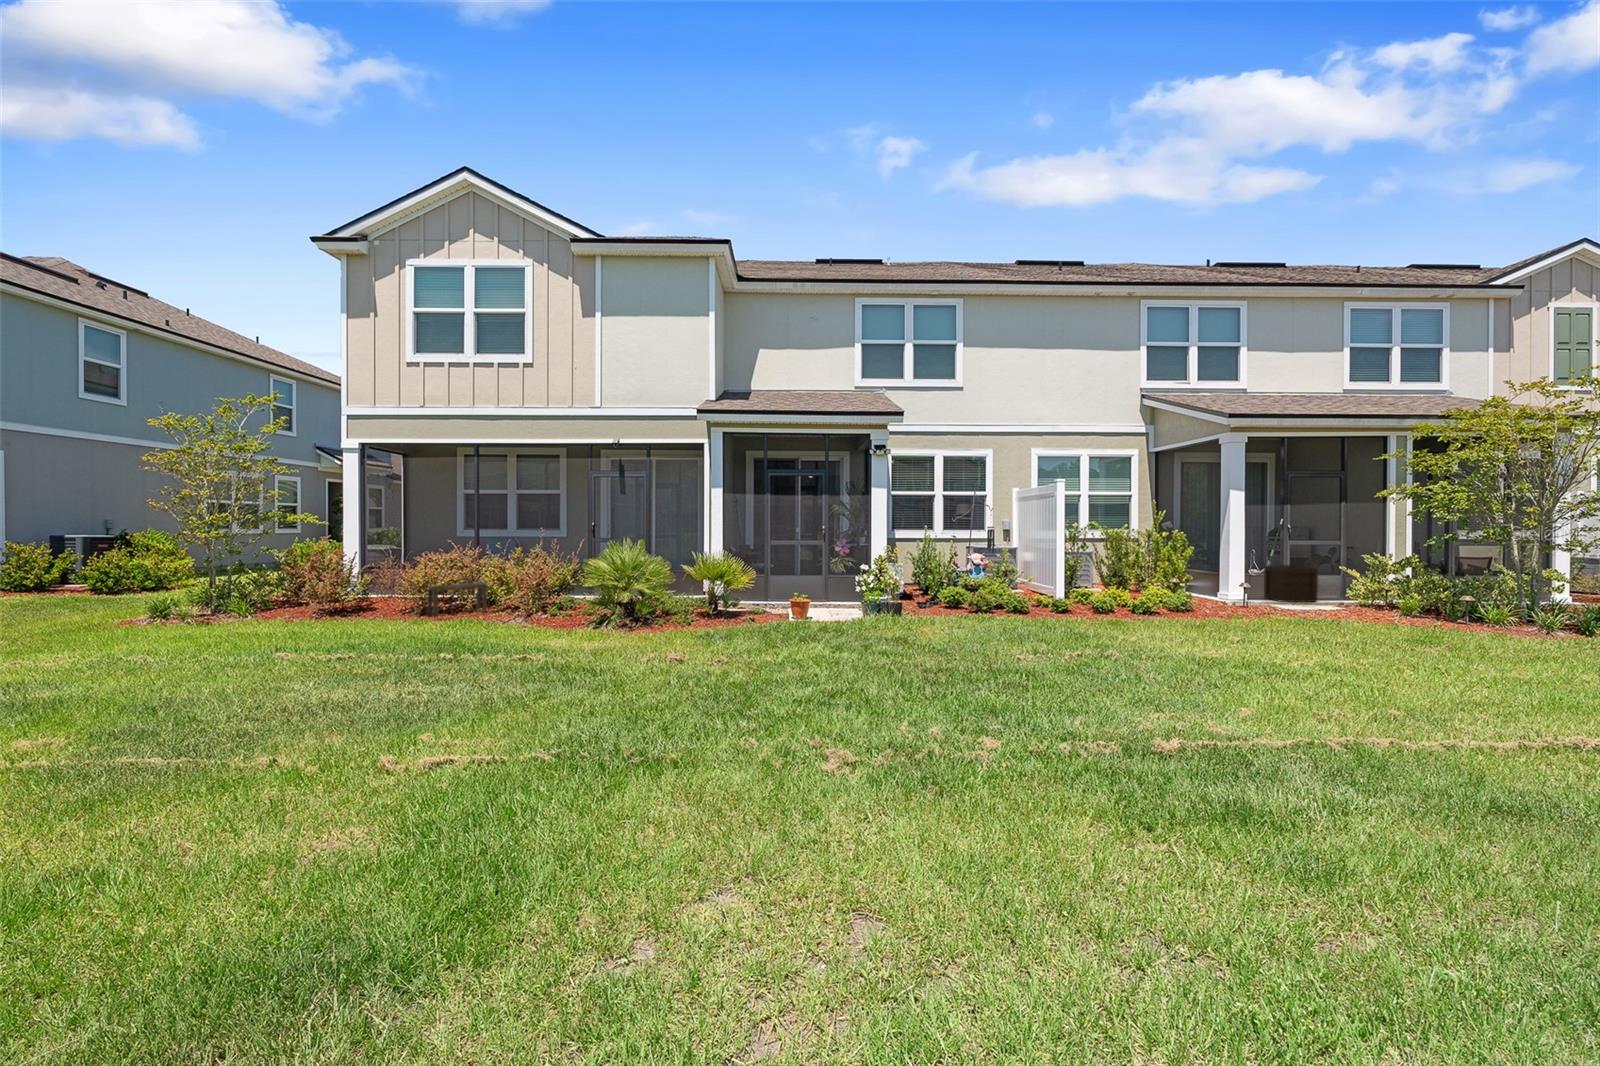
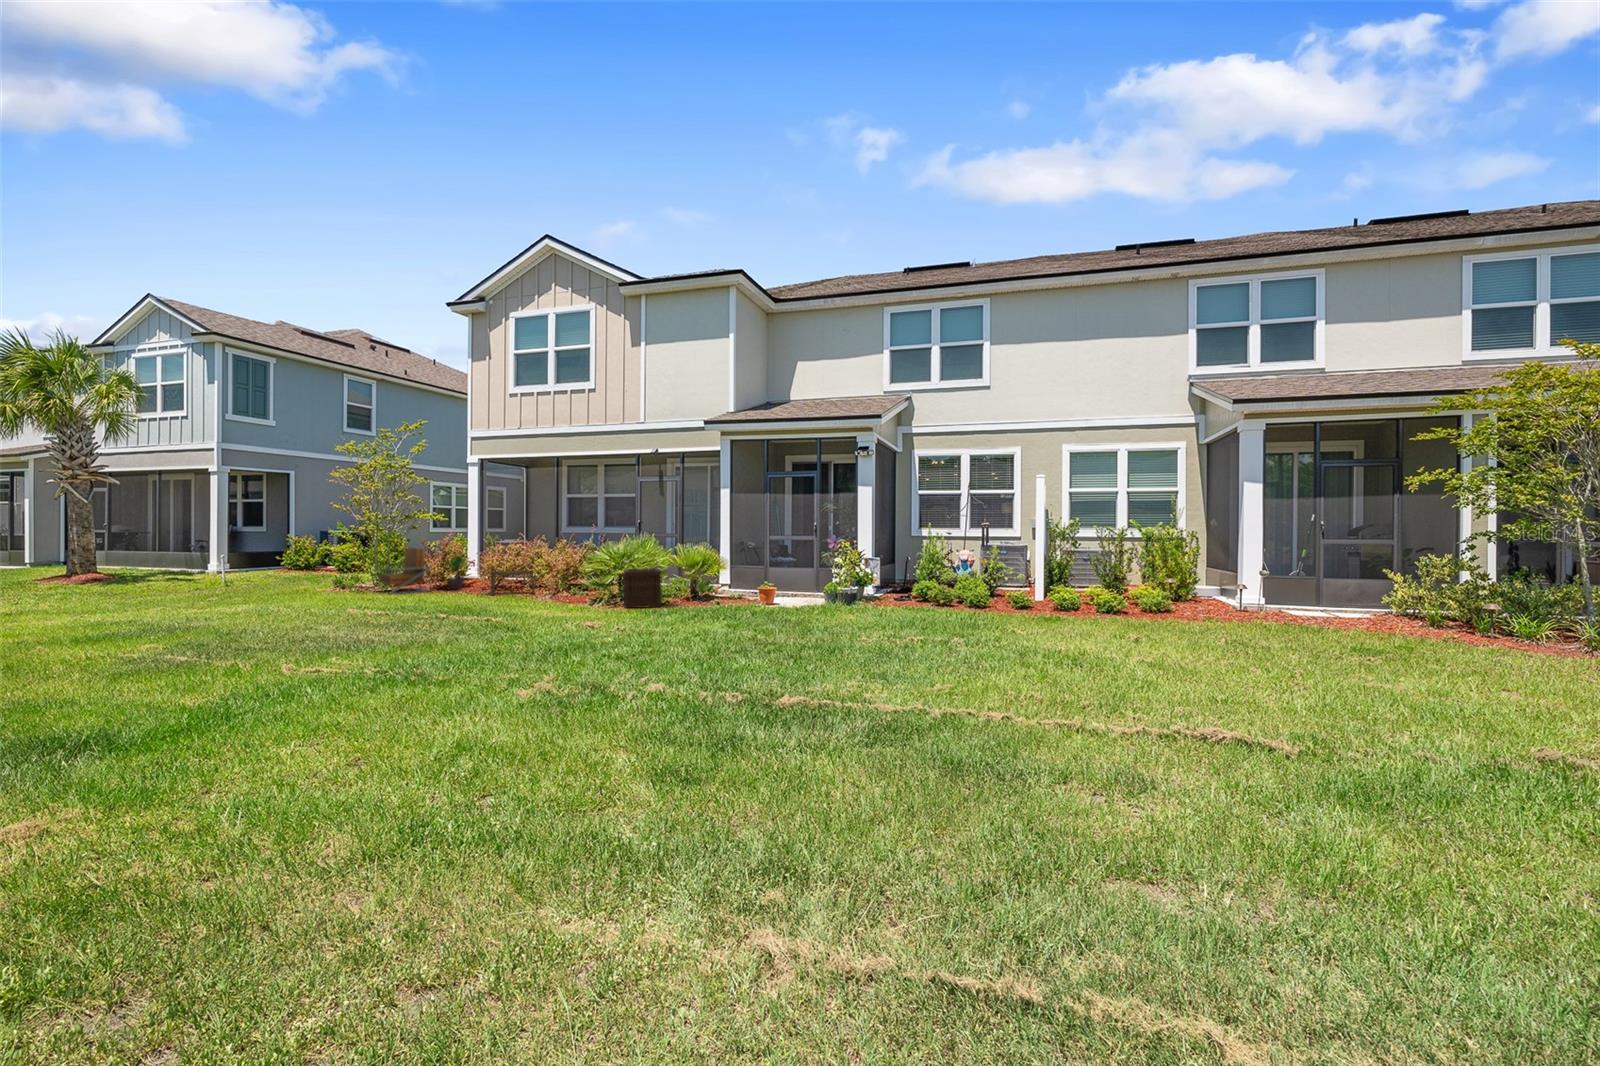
lounge chair: none [240,556,329,619] -> present [377,548,431,594]
potted tree: none [344,560,375,609] -> present [447,555,467,590]
wooden crate: present [1264,565,1318,602] -> present [623,568,662,608]

